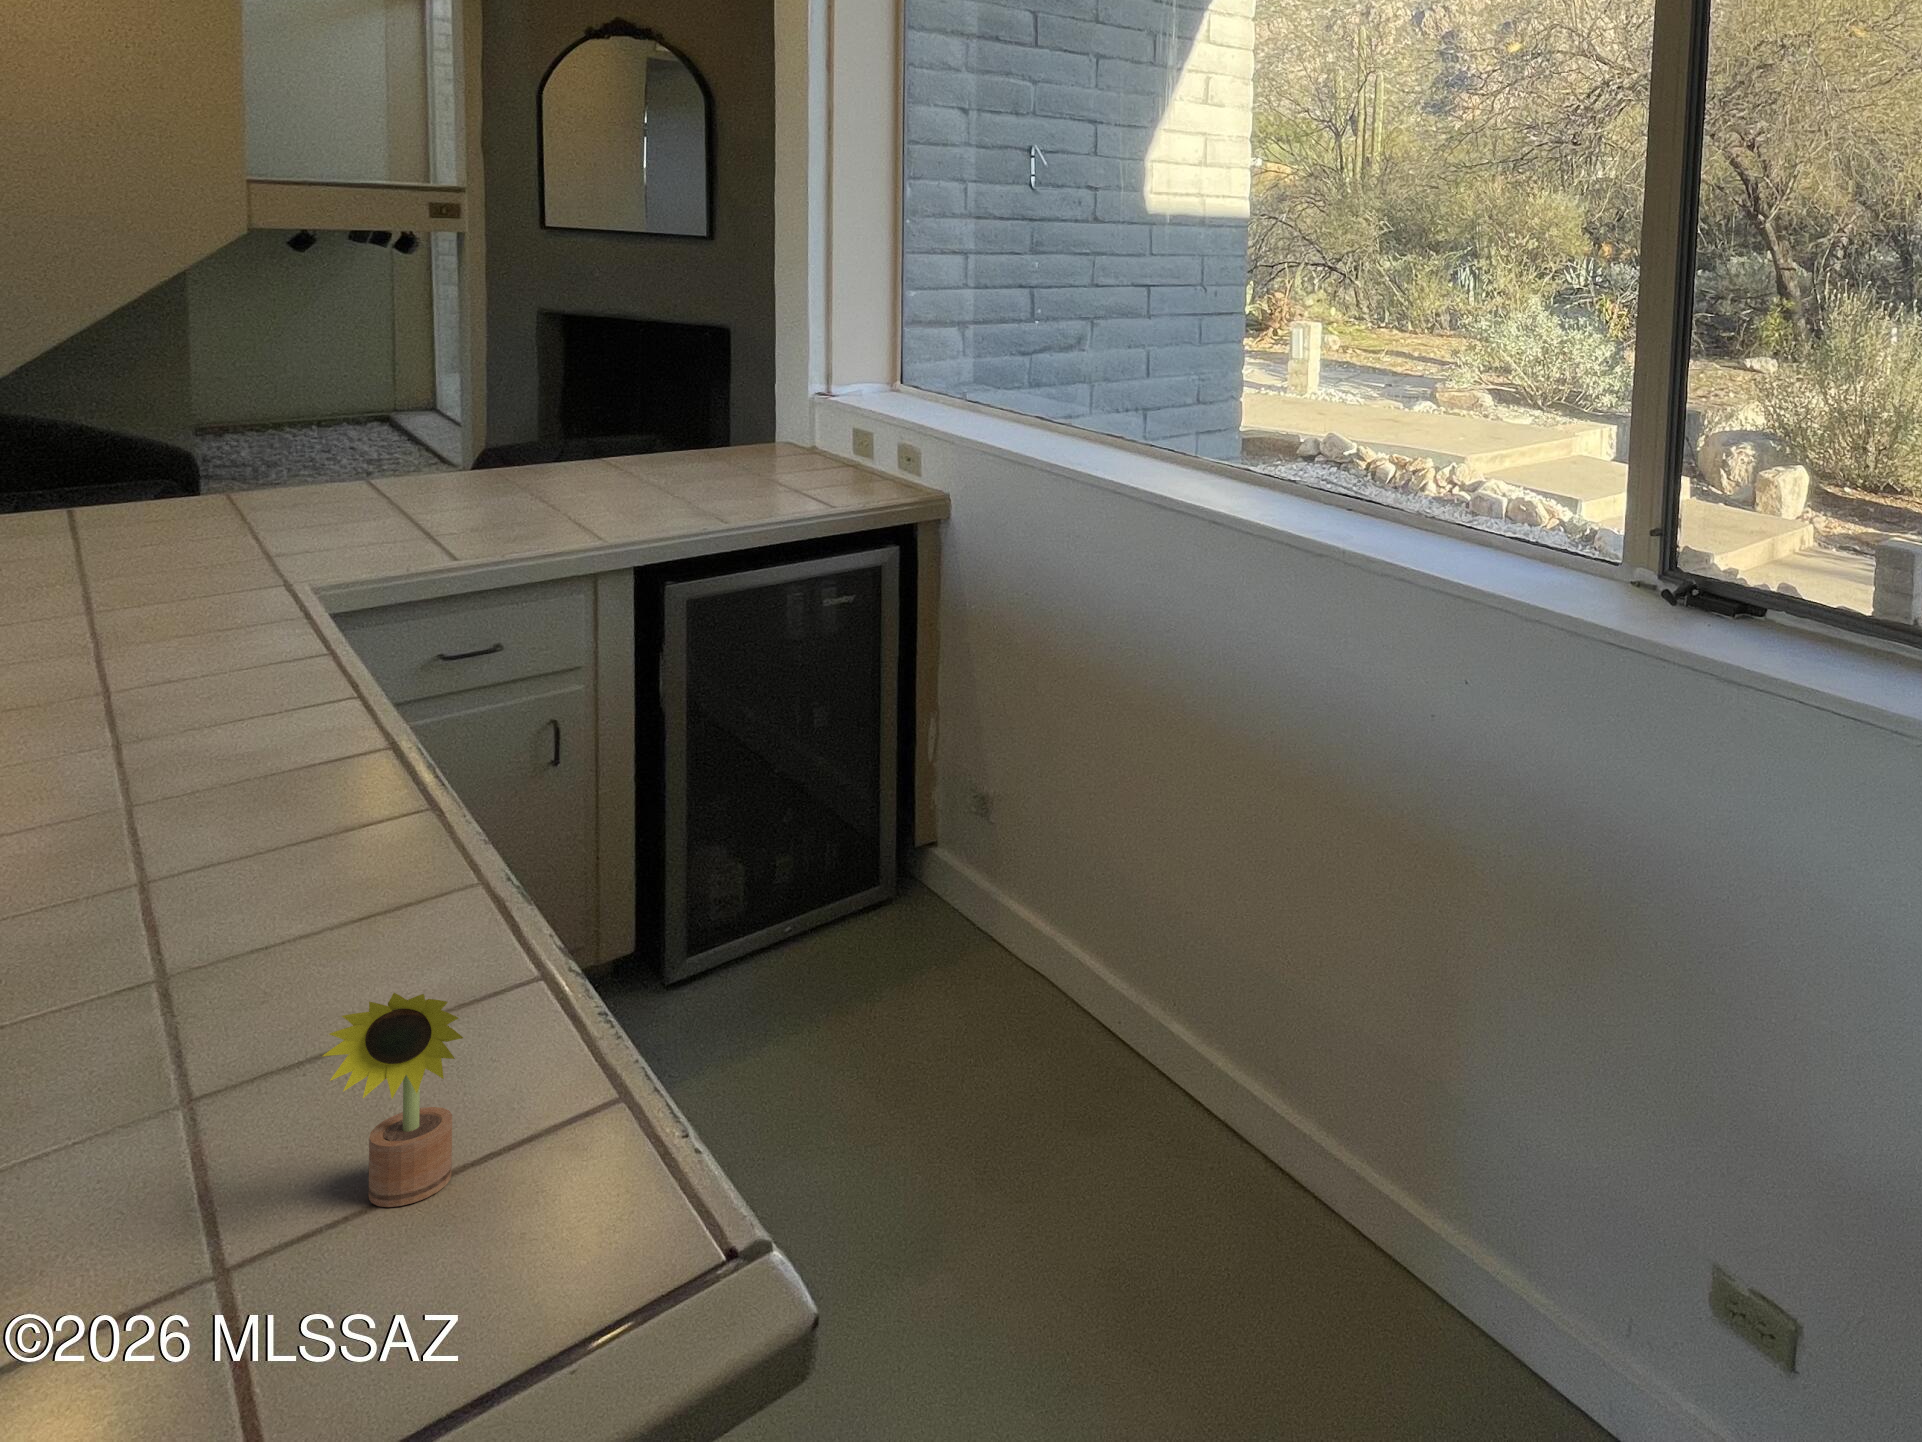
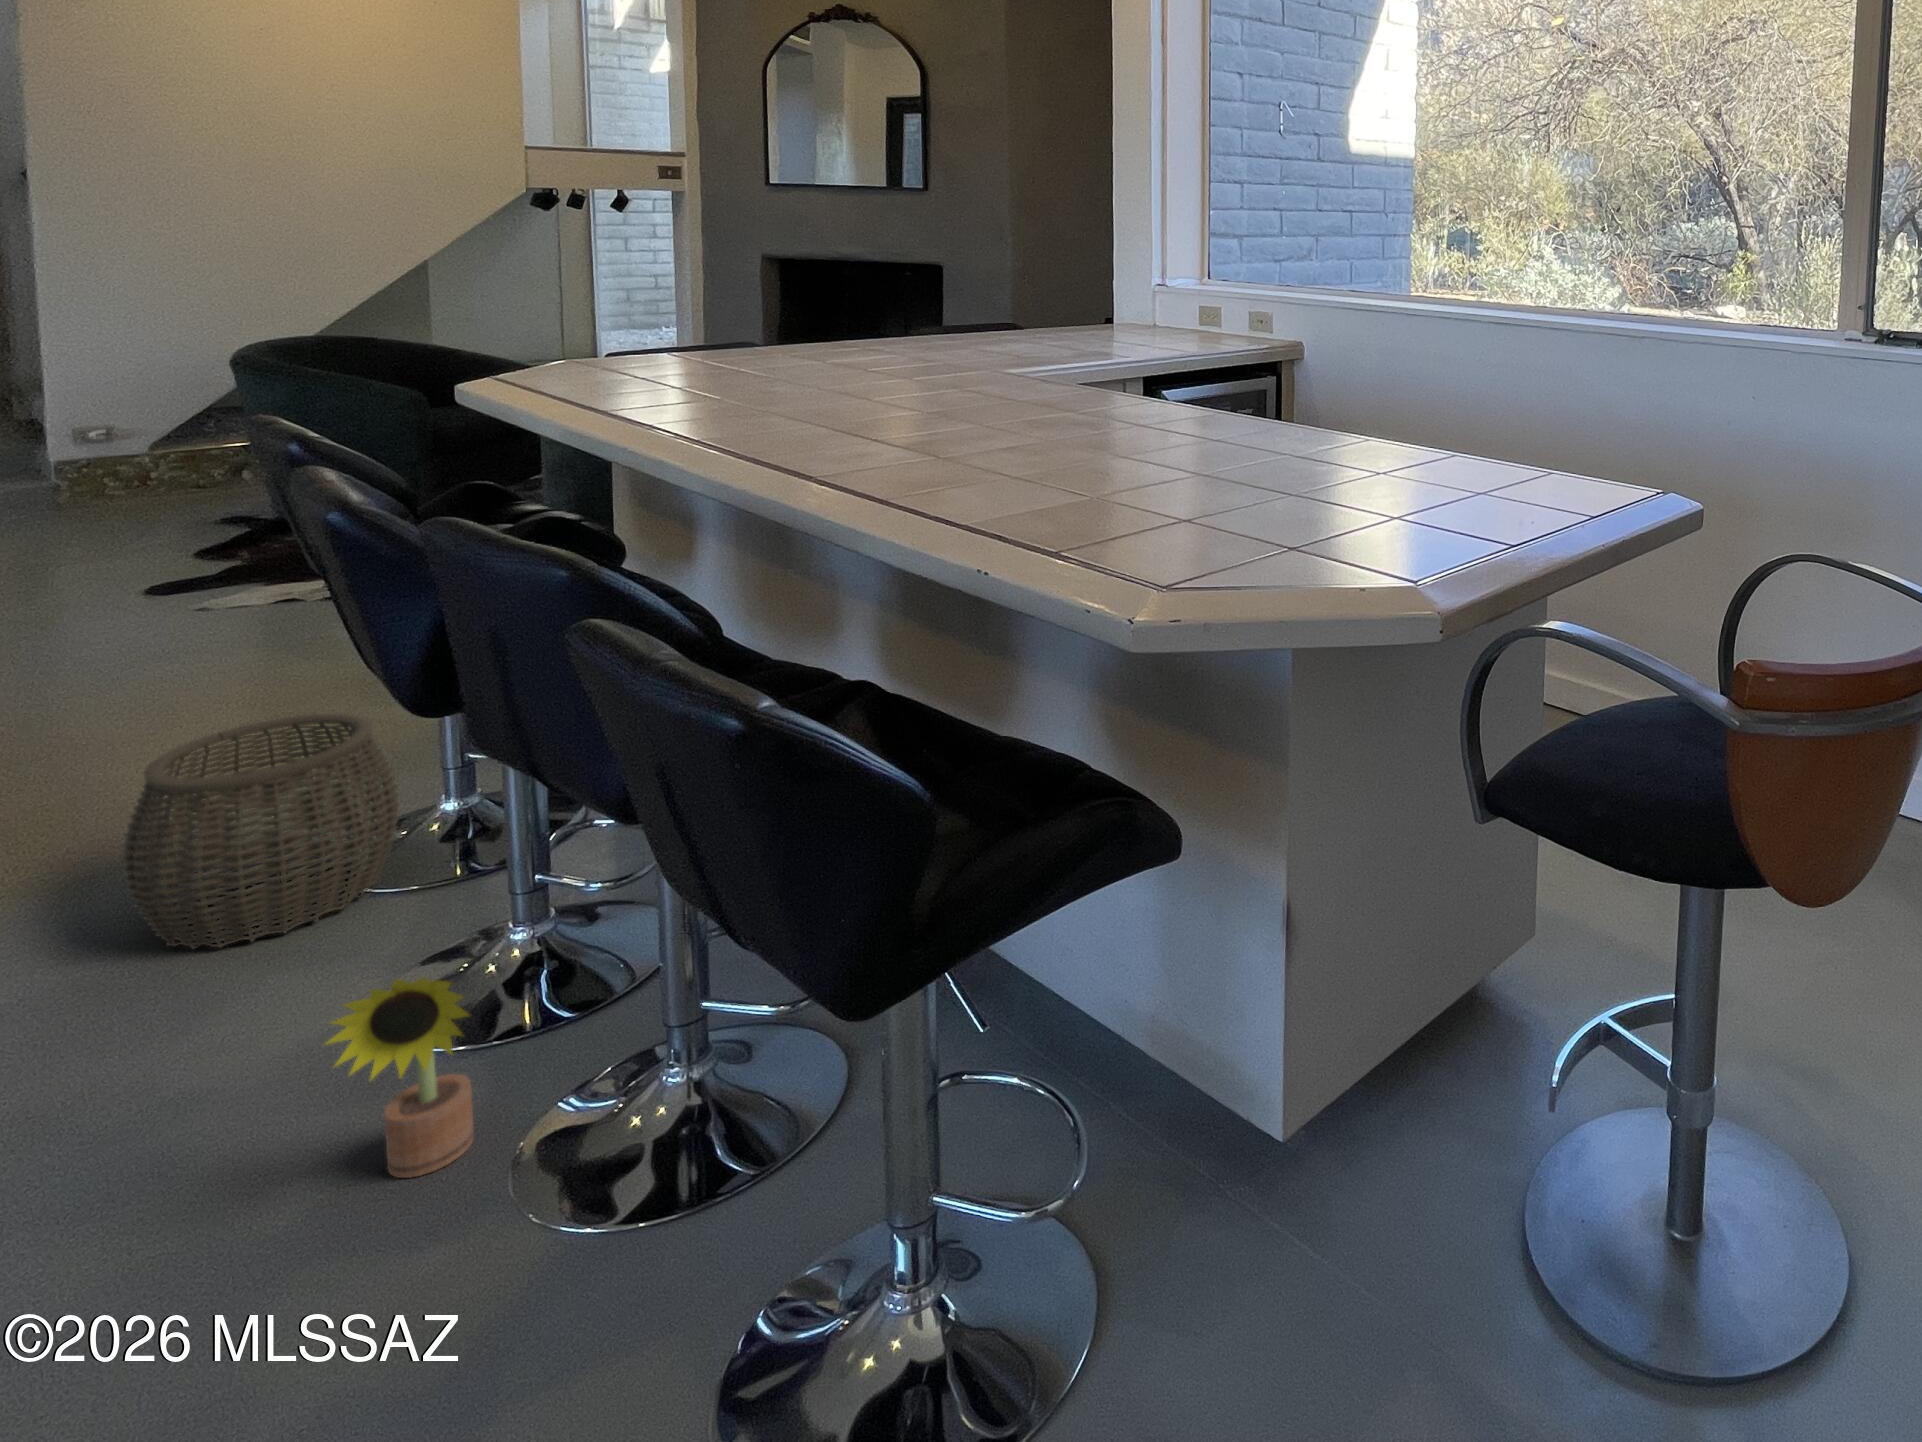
woven basket: none [92,752,362,988] -> present [123,714,400,949]

